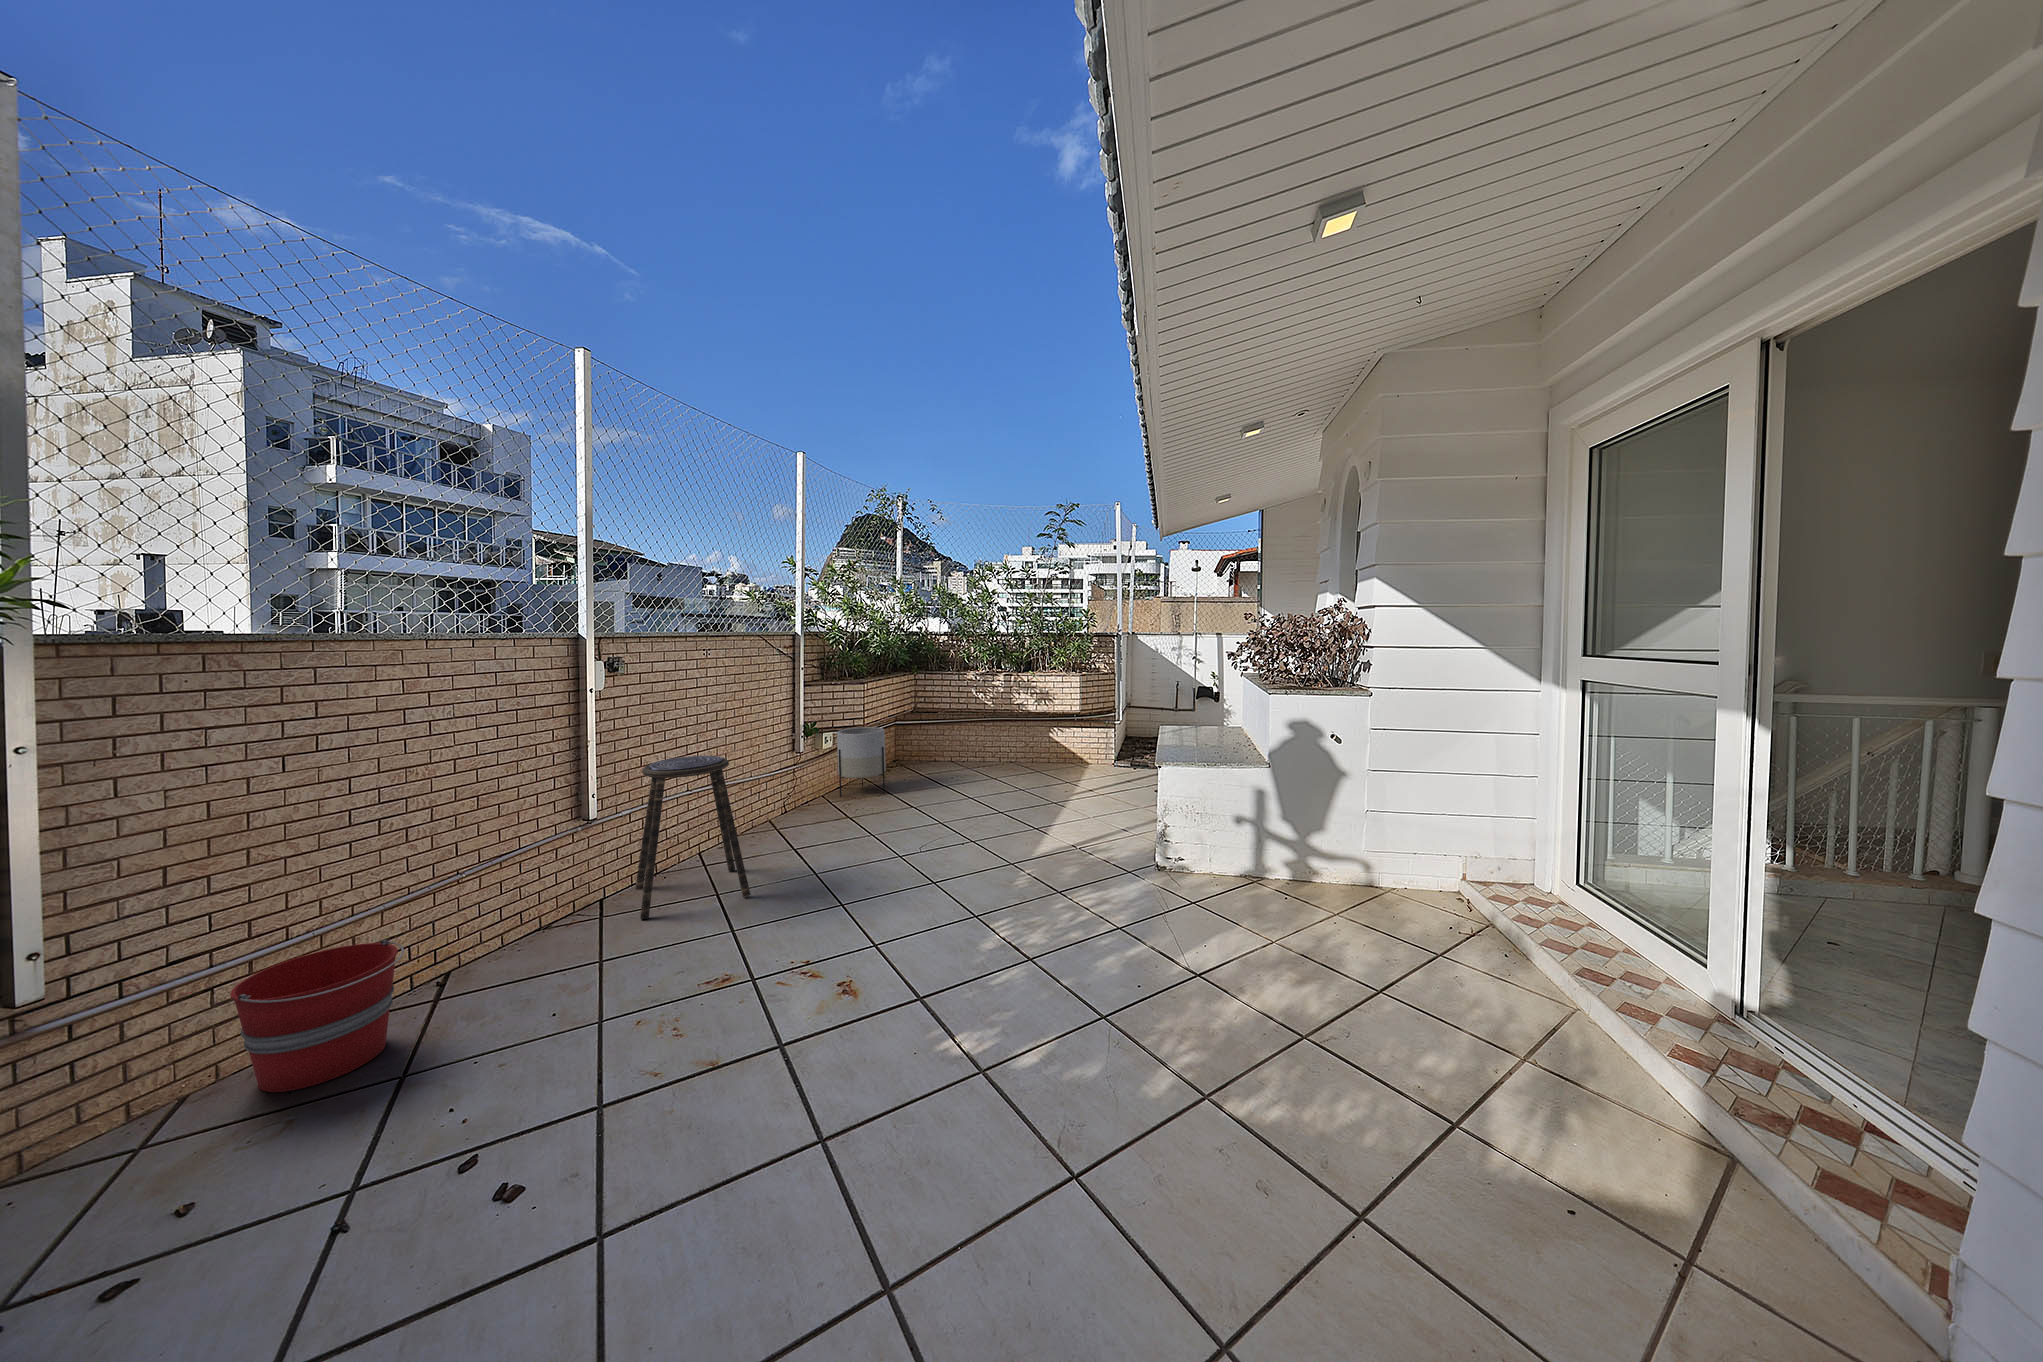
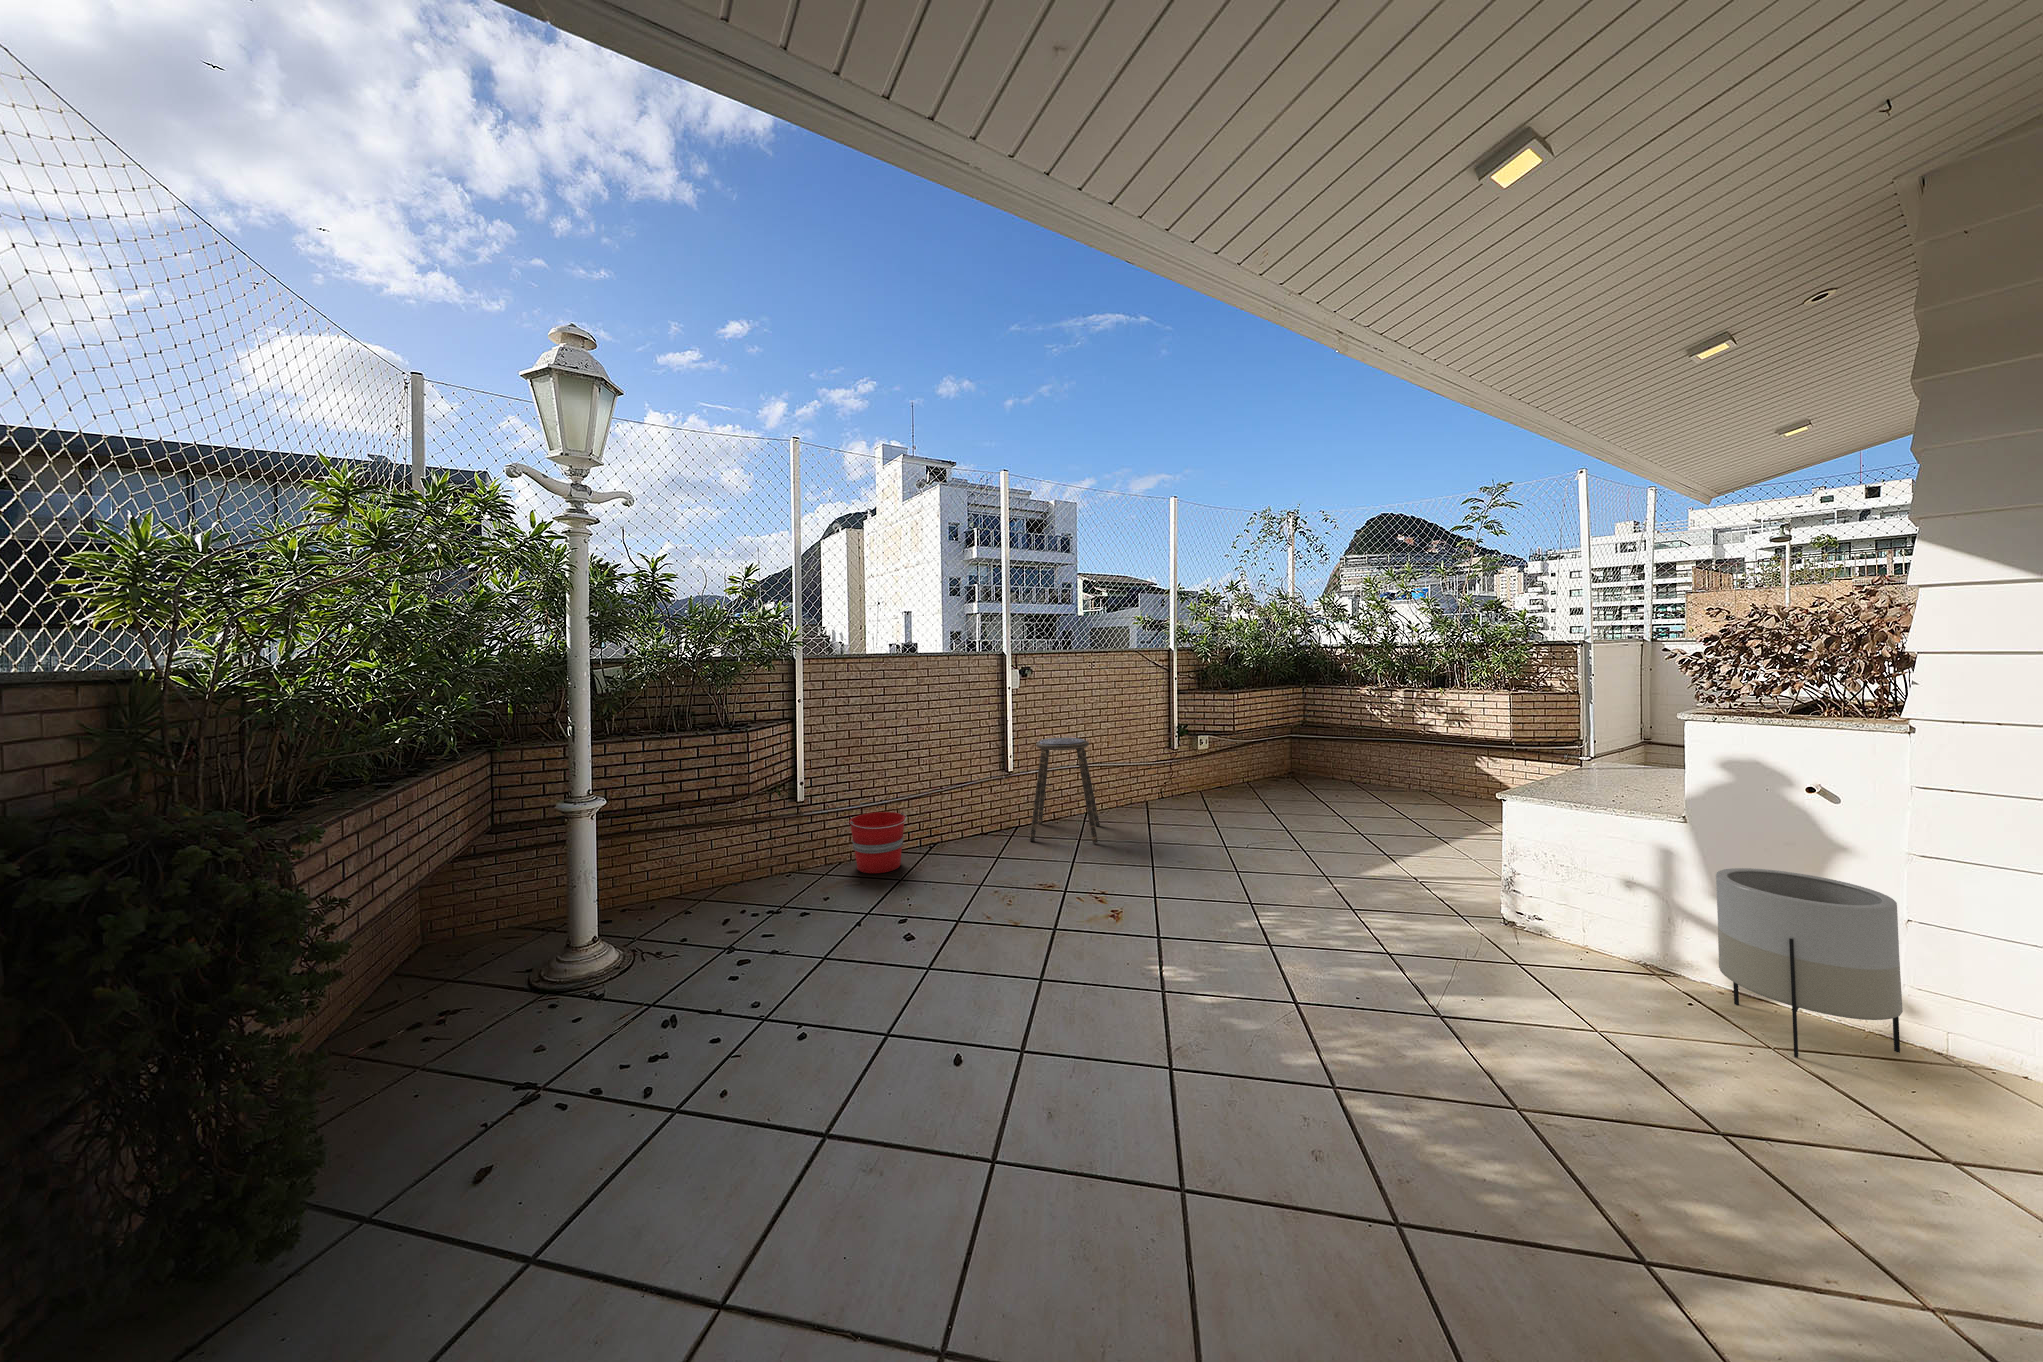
planter: present [837,727,886,797] -> present [1716,868,1903,1058]

